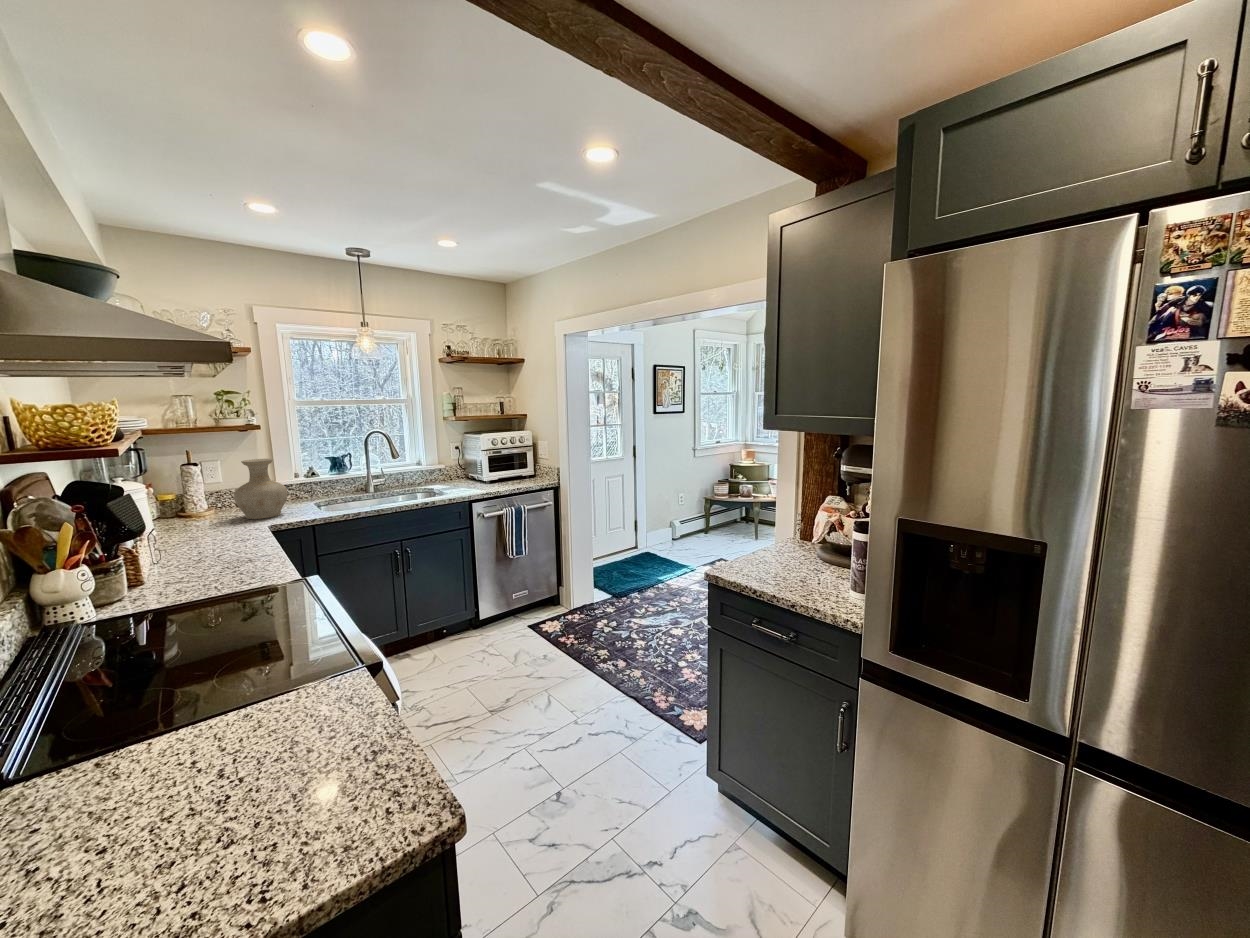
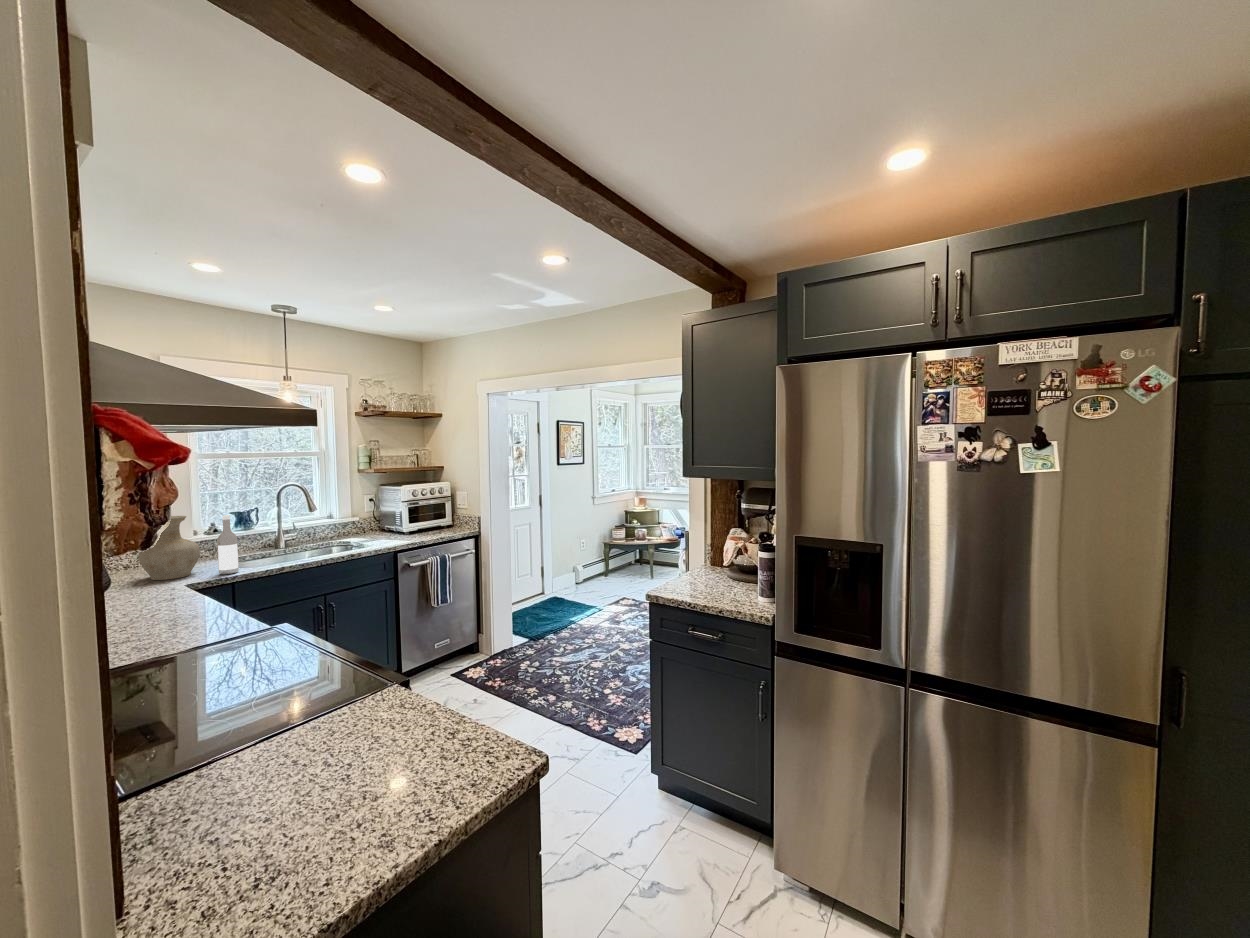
wine bottle: none [298,459,319,517] -> present [217,515,239,574]

